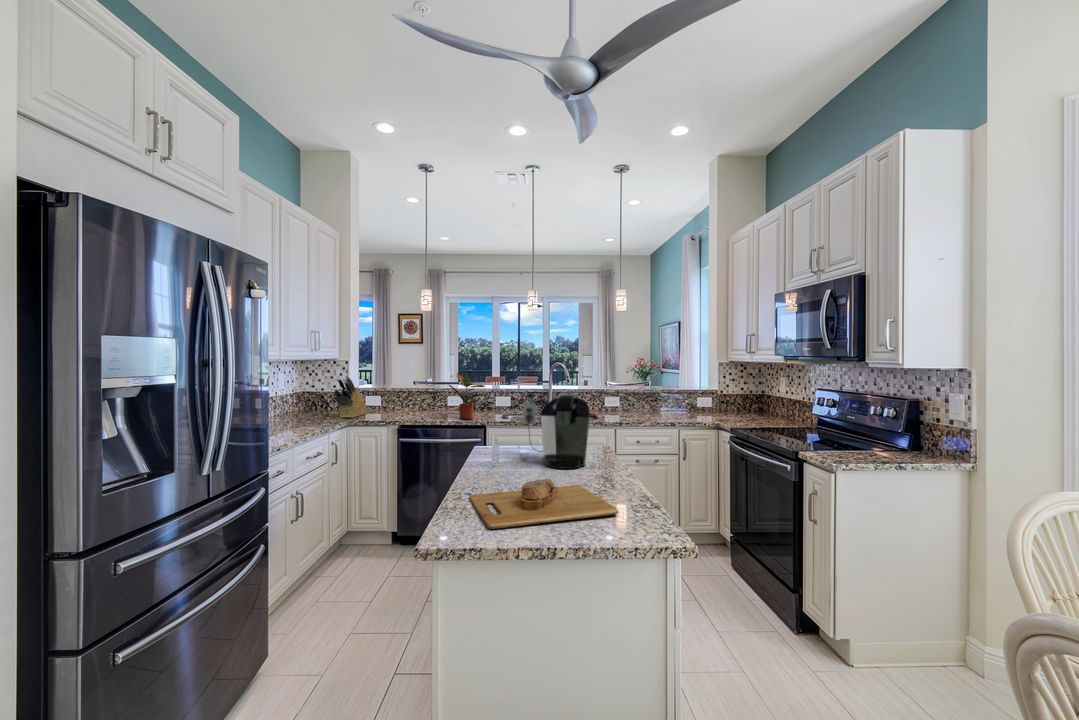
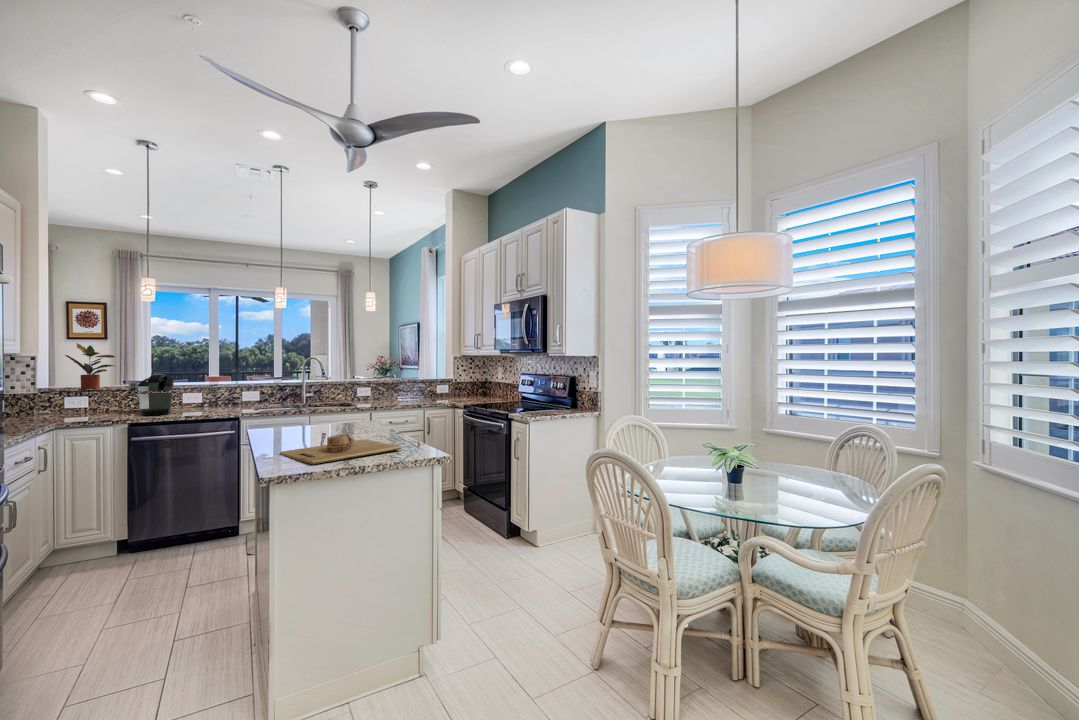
potted plant: present [449,373,485,419] -> present [65,343,115,390]
knife block: present [334,377,368,418] -> none [28,373,73,421]
coffee maker: present [523,394,590,469] -> present [129,374,174,415]

